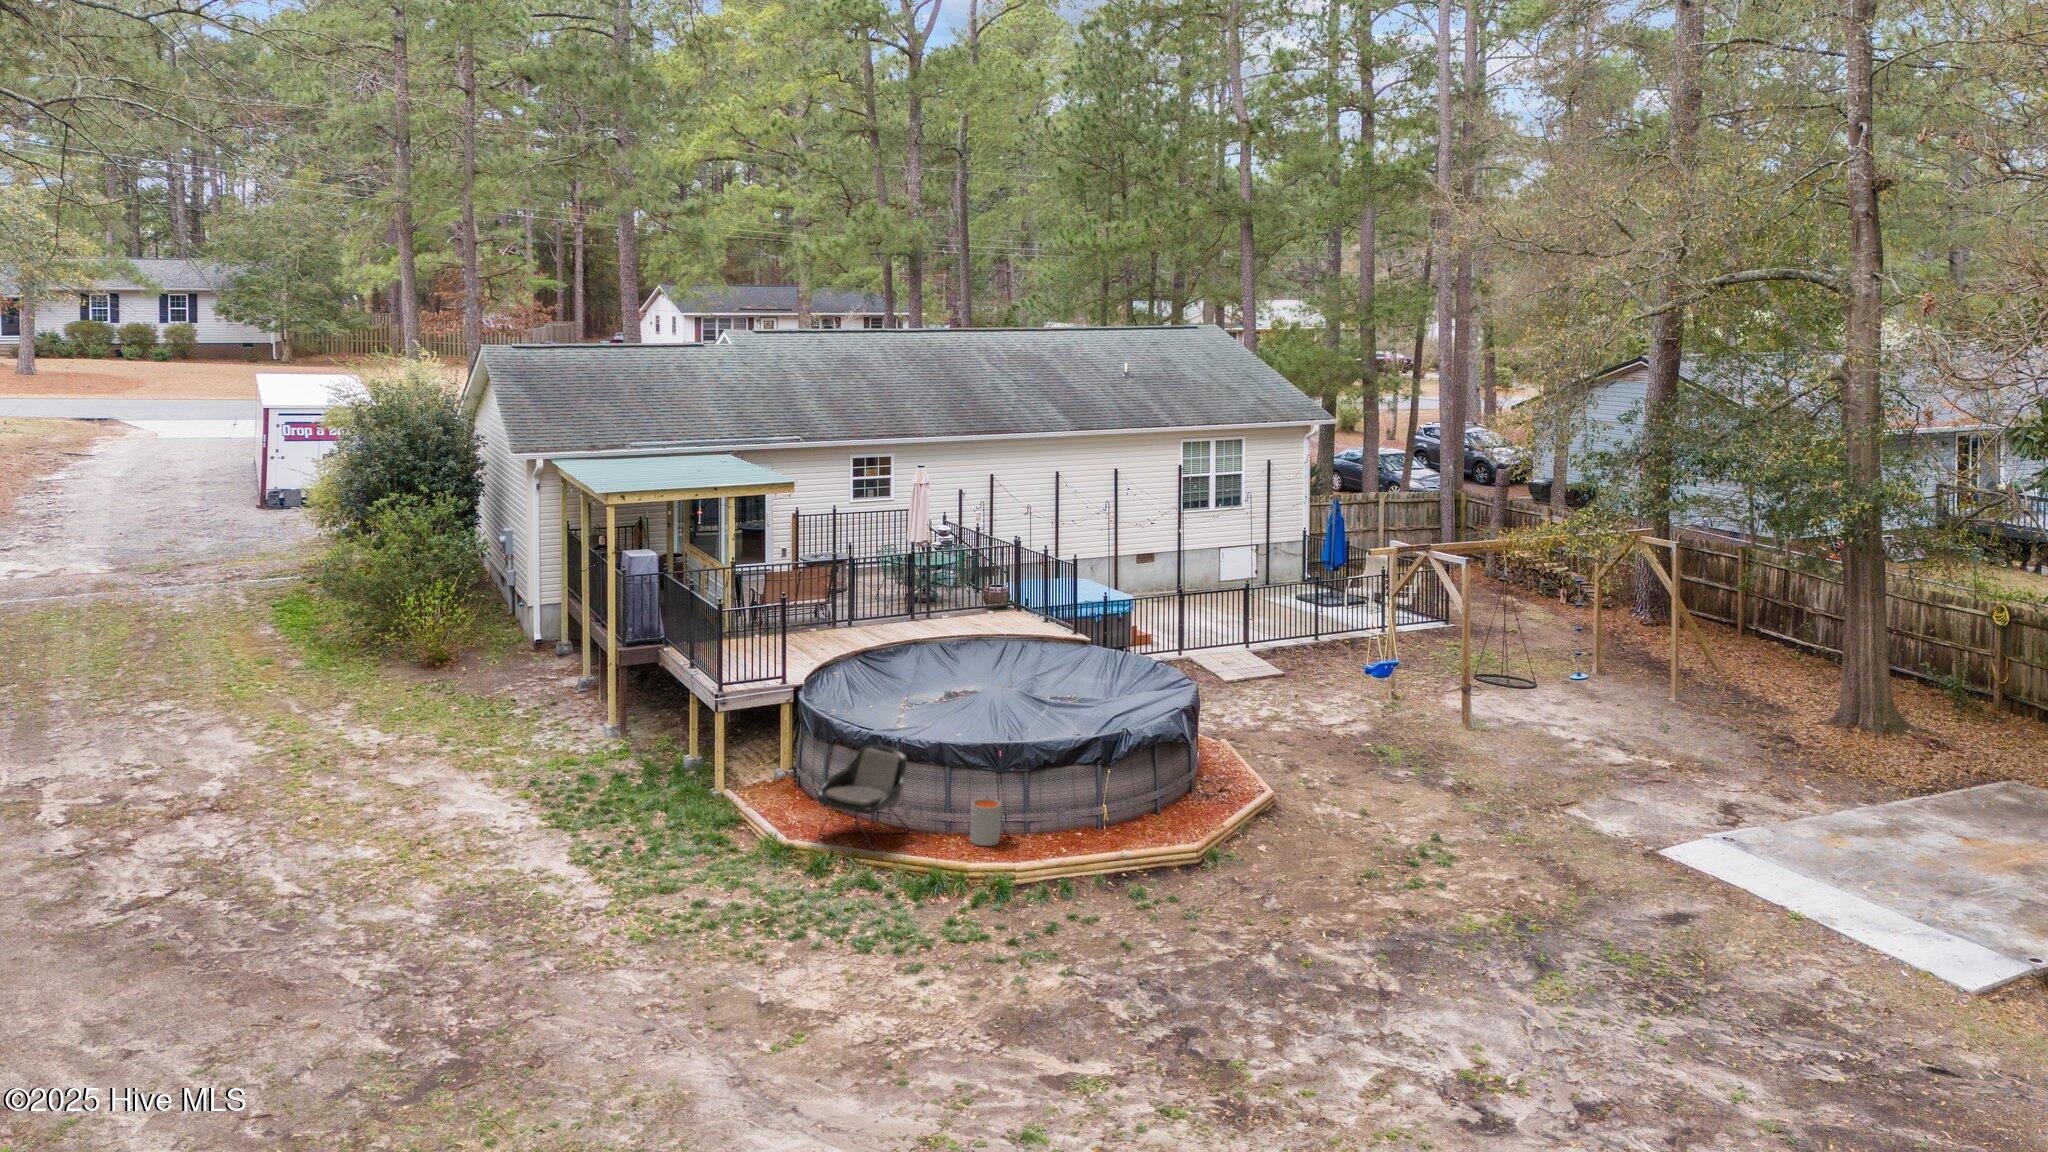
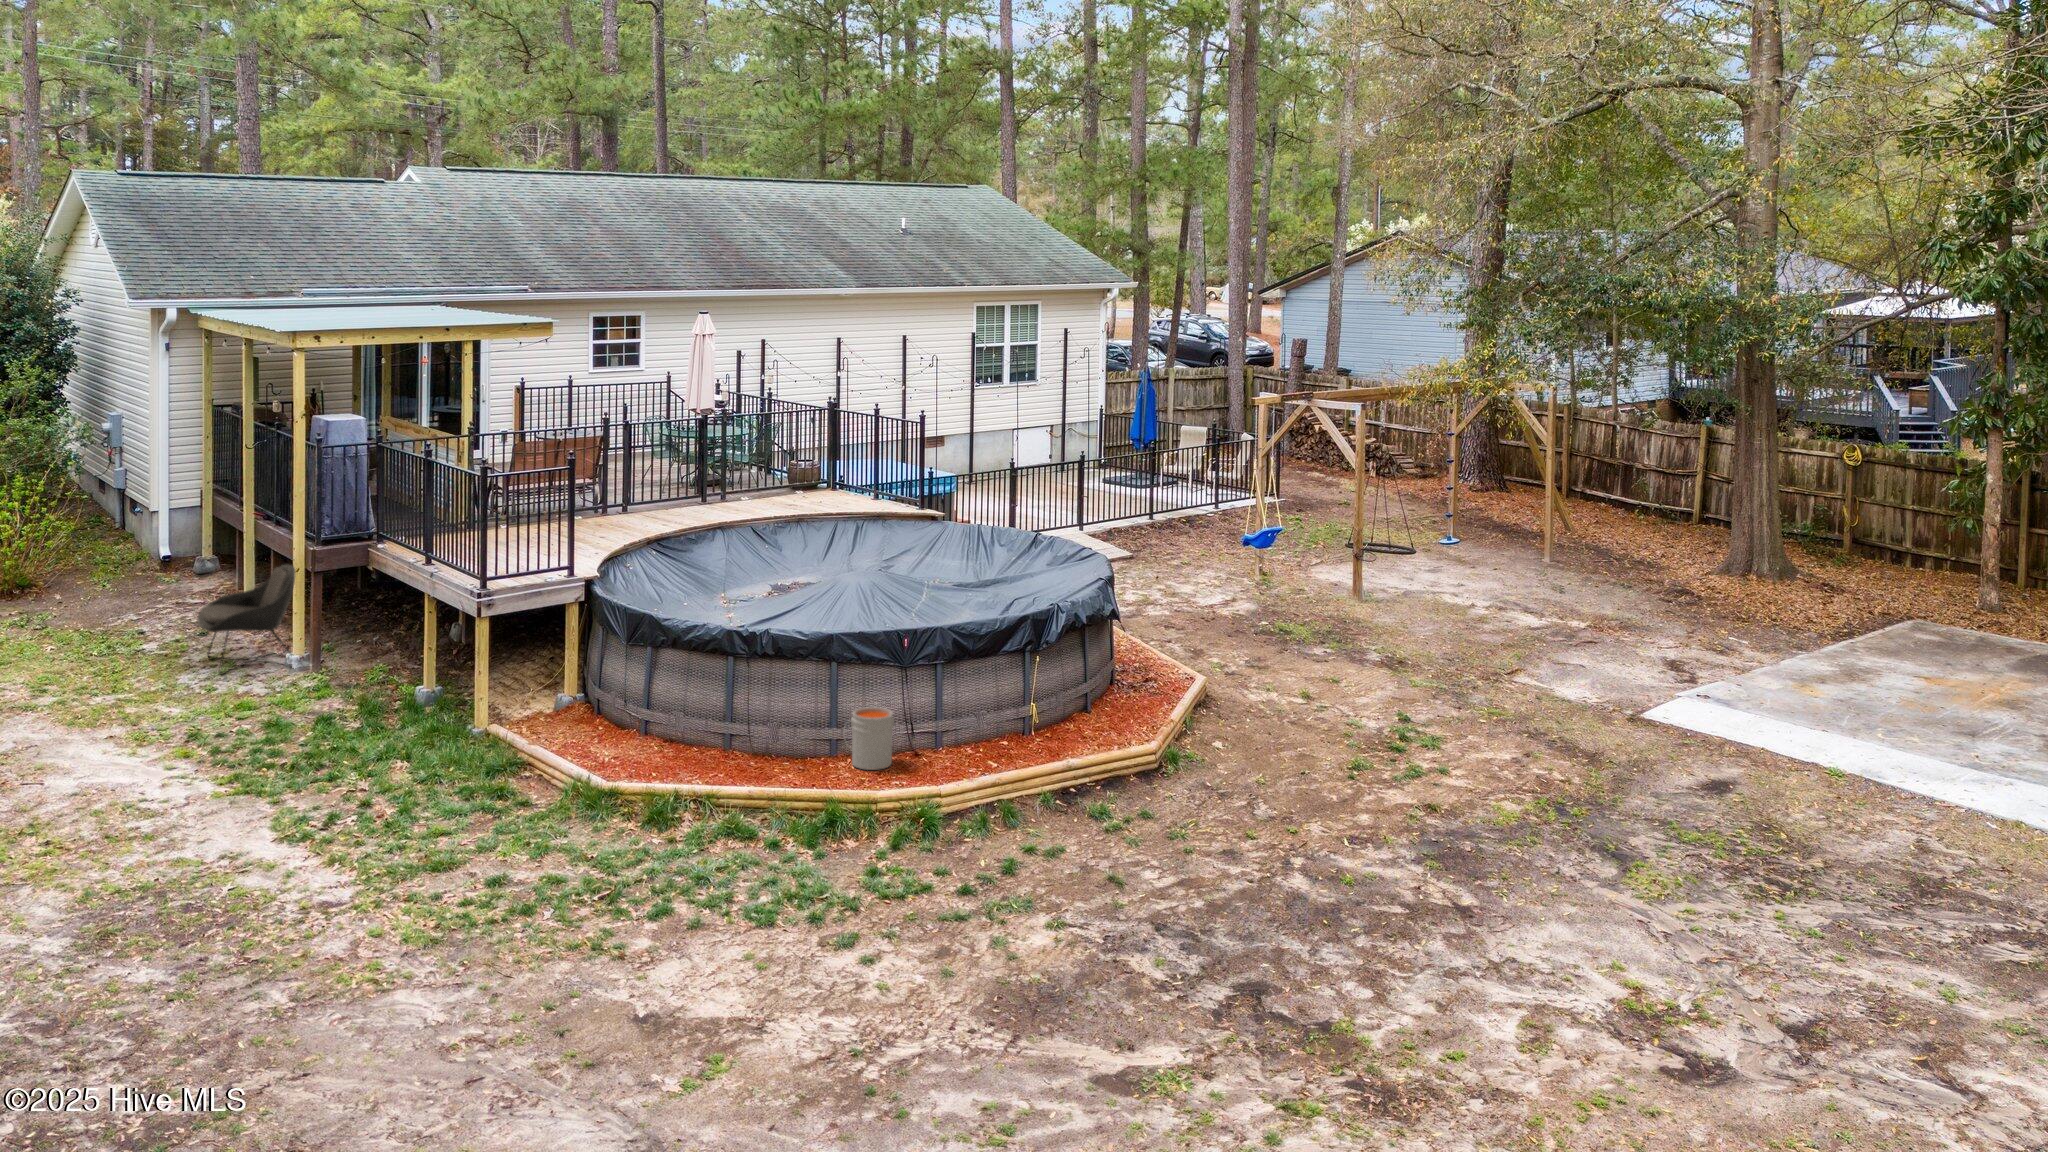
lounge chair: present [816,745,907,850] -> present [197,565,295,675]

